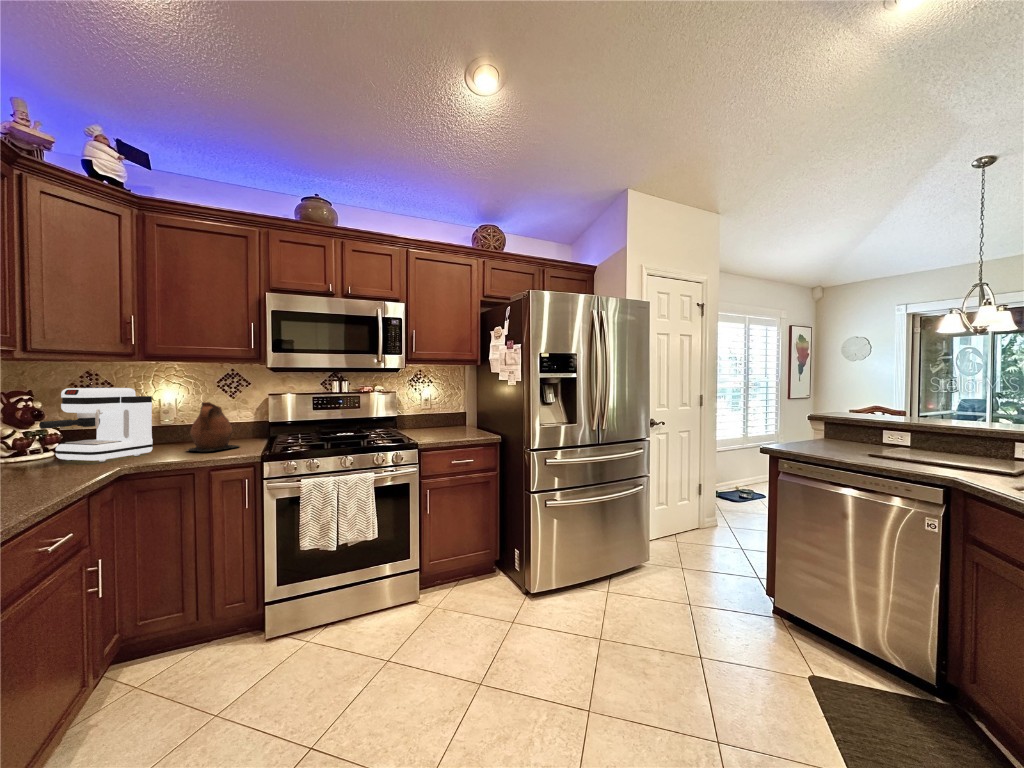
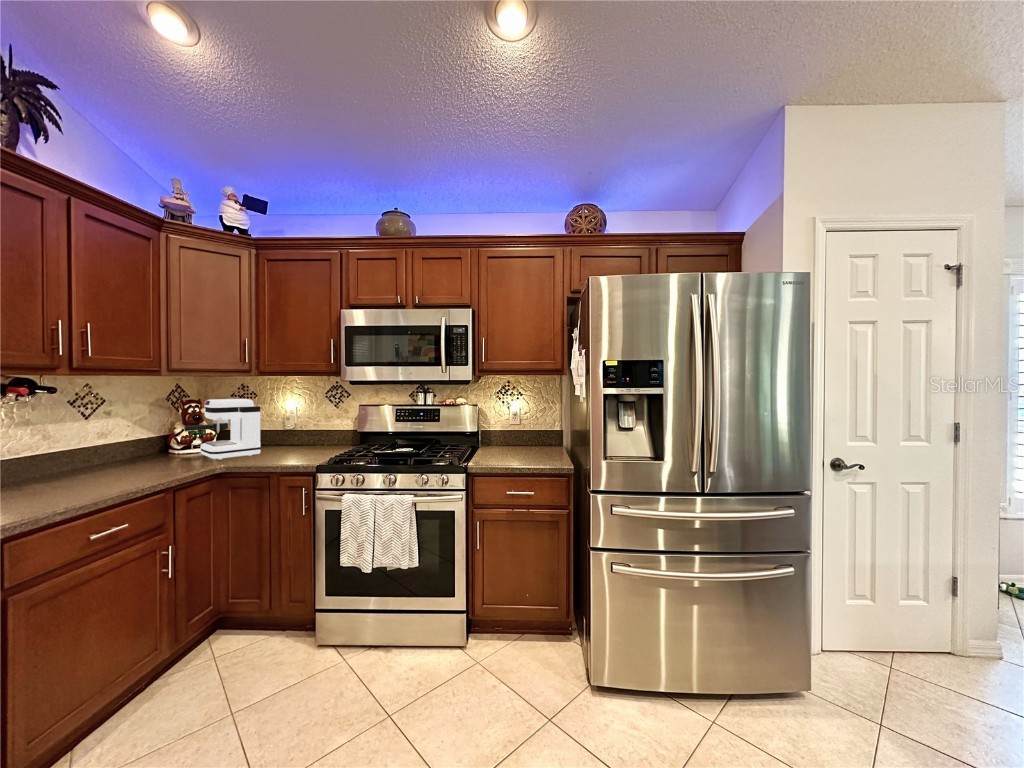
ceramic pitcher: present [188,402,239,451] -> none [280,413,323,457]

